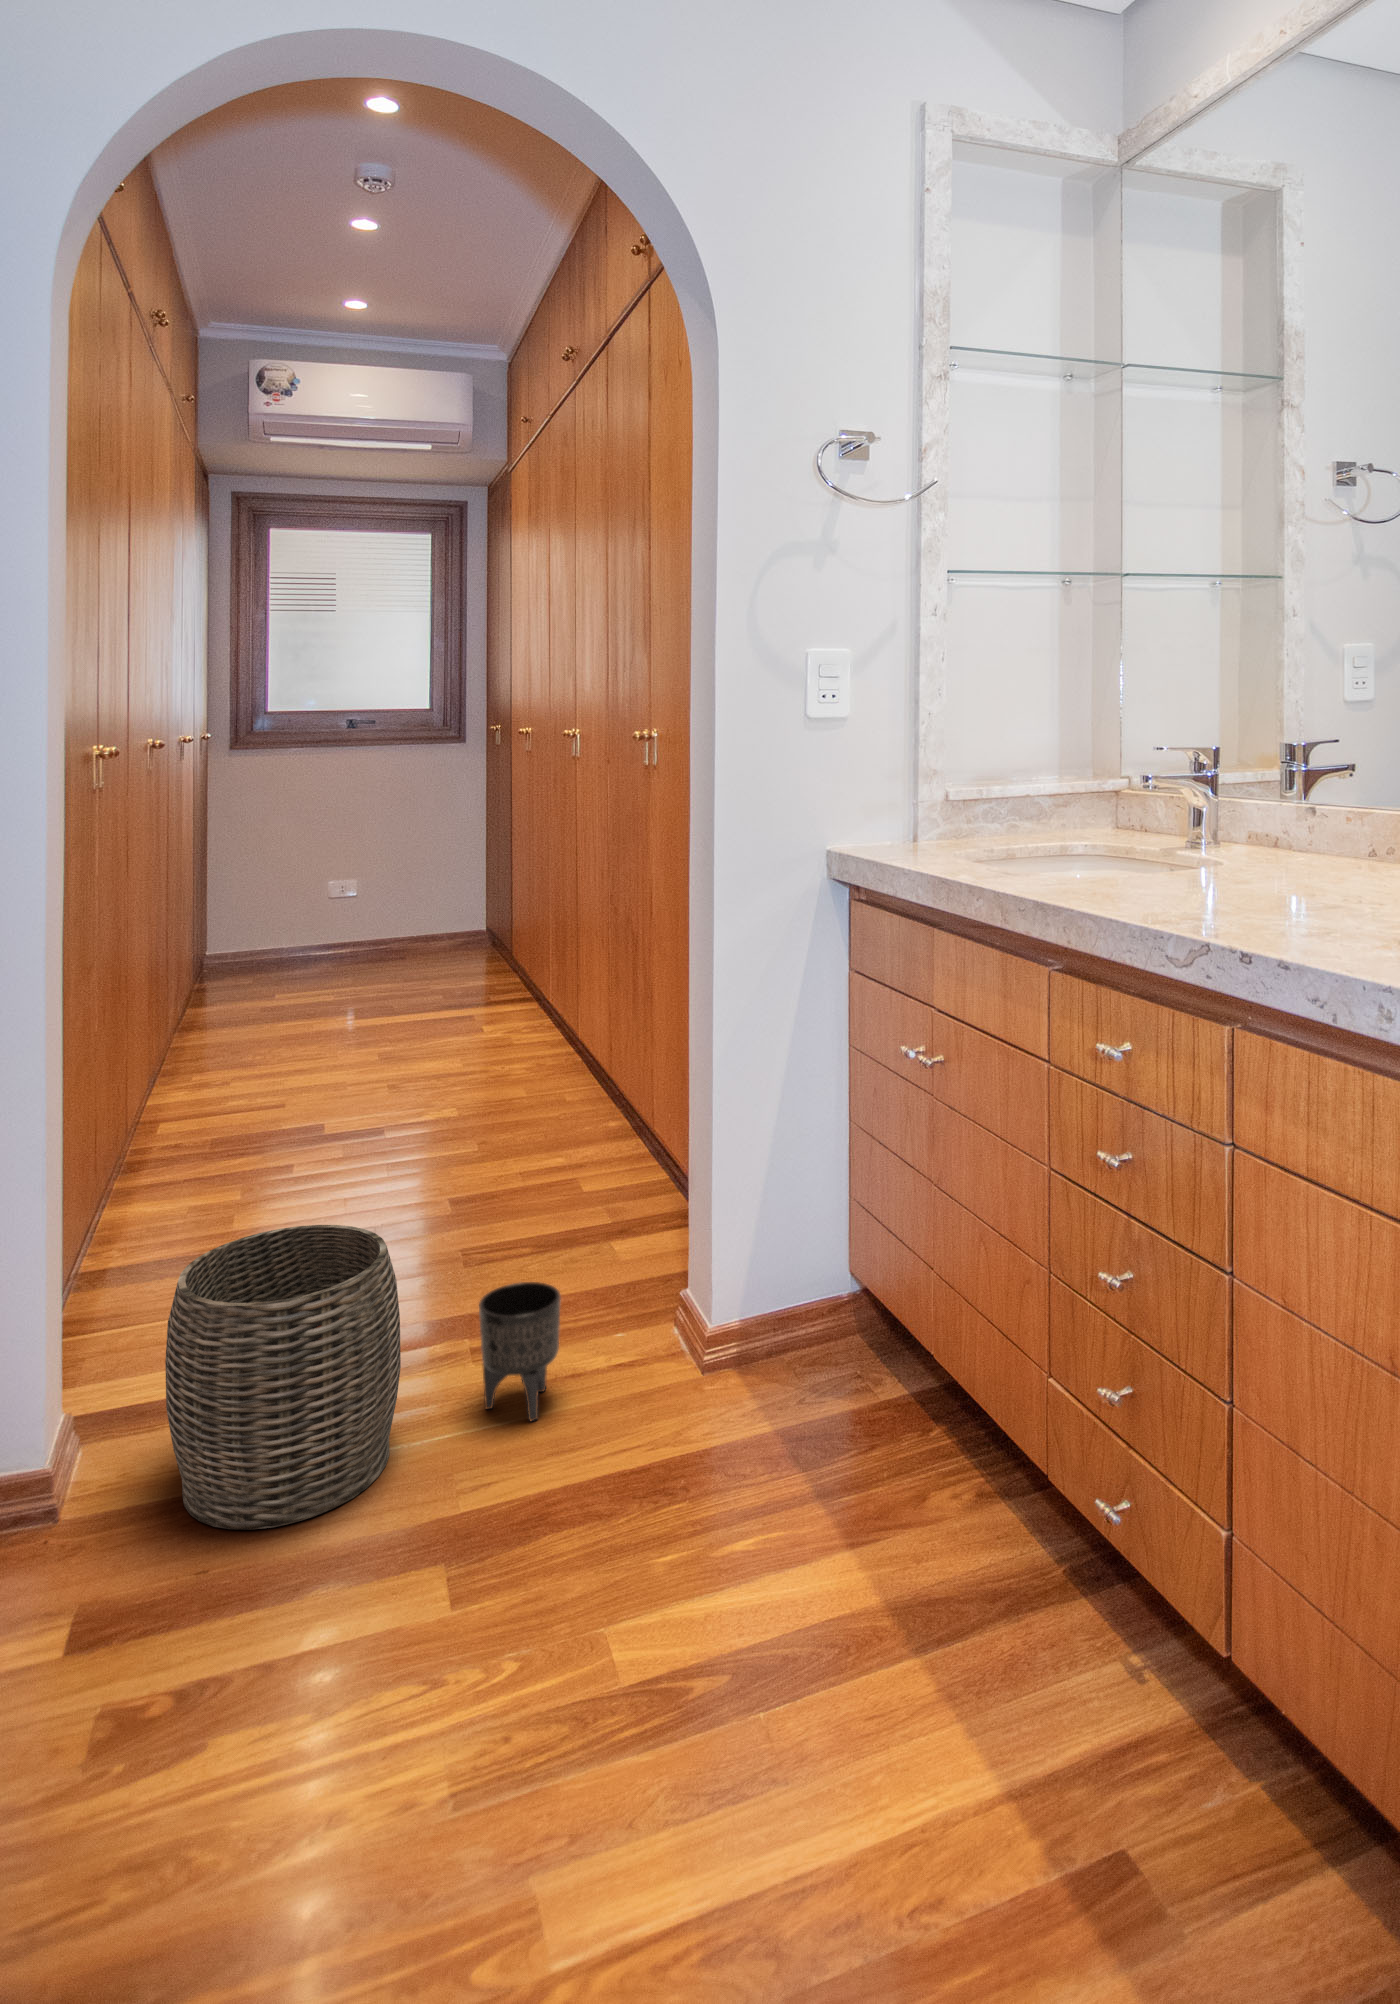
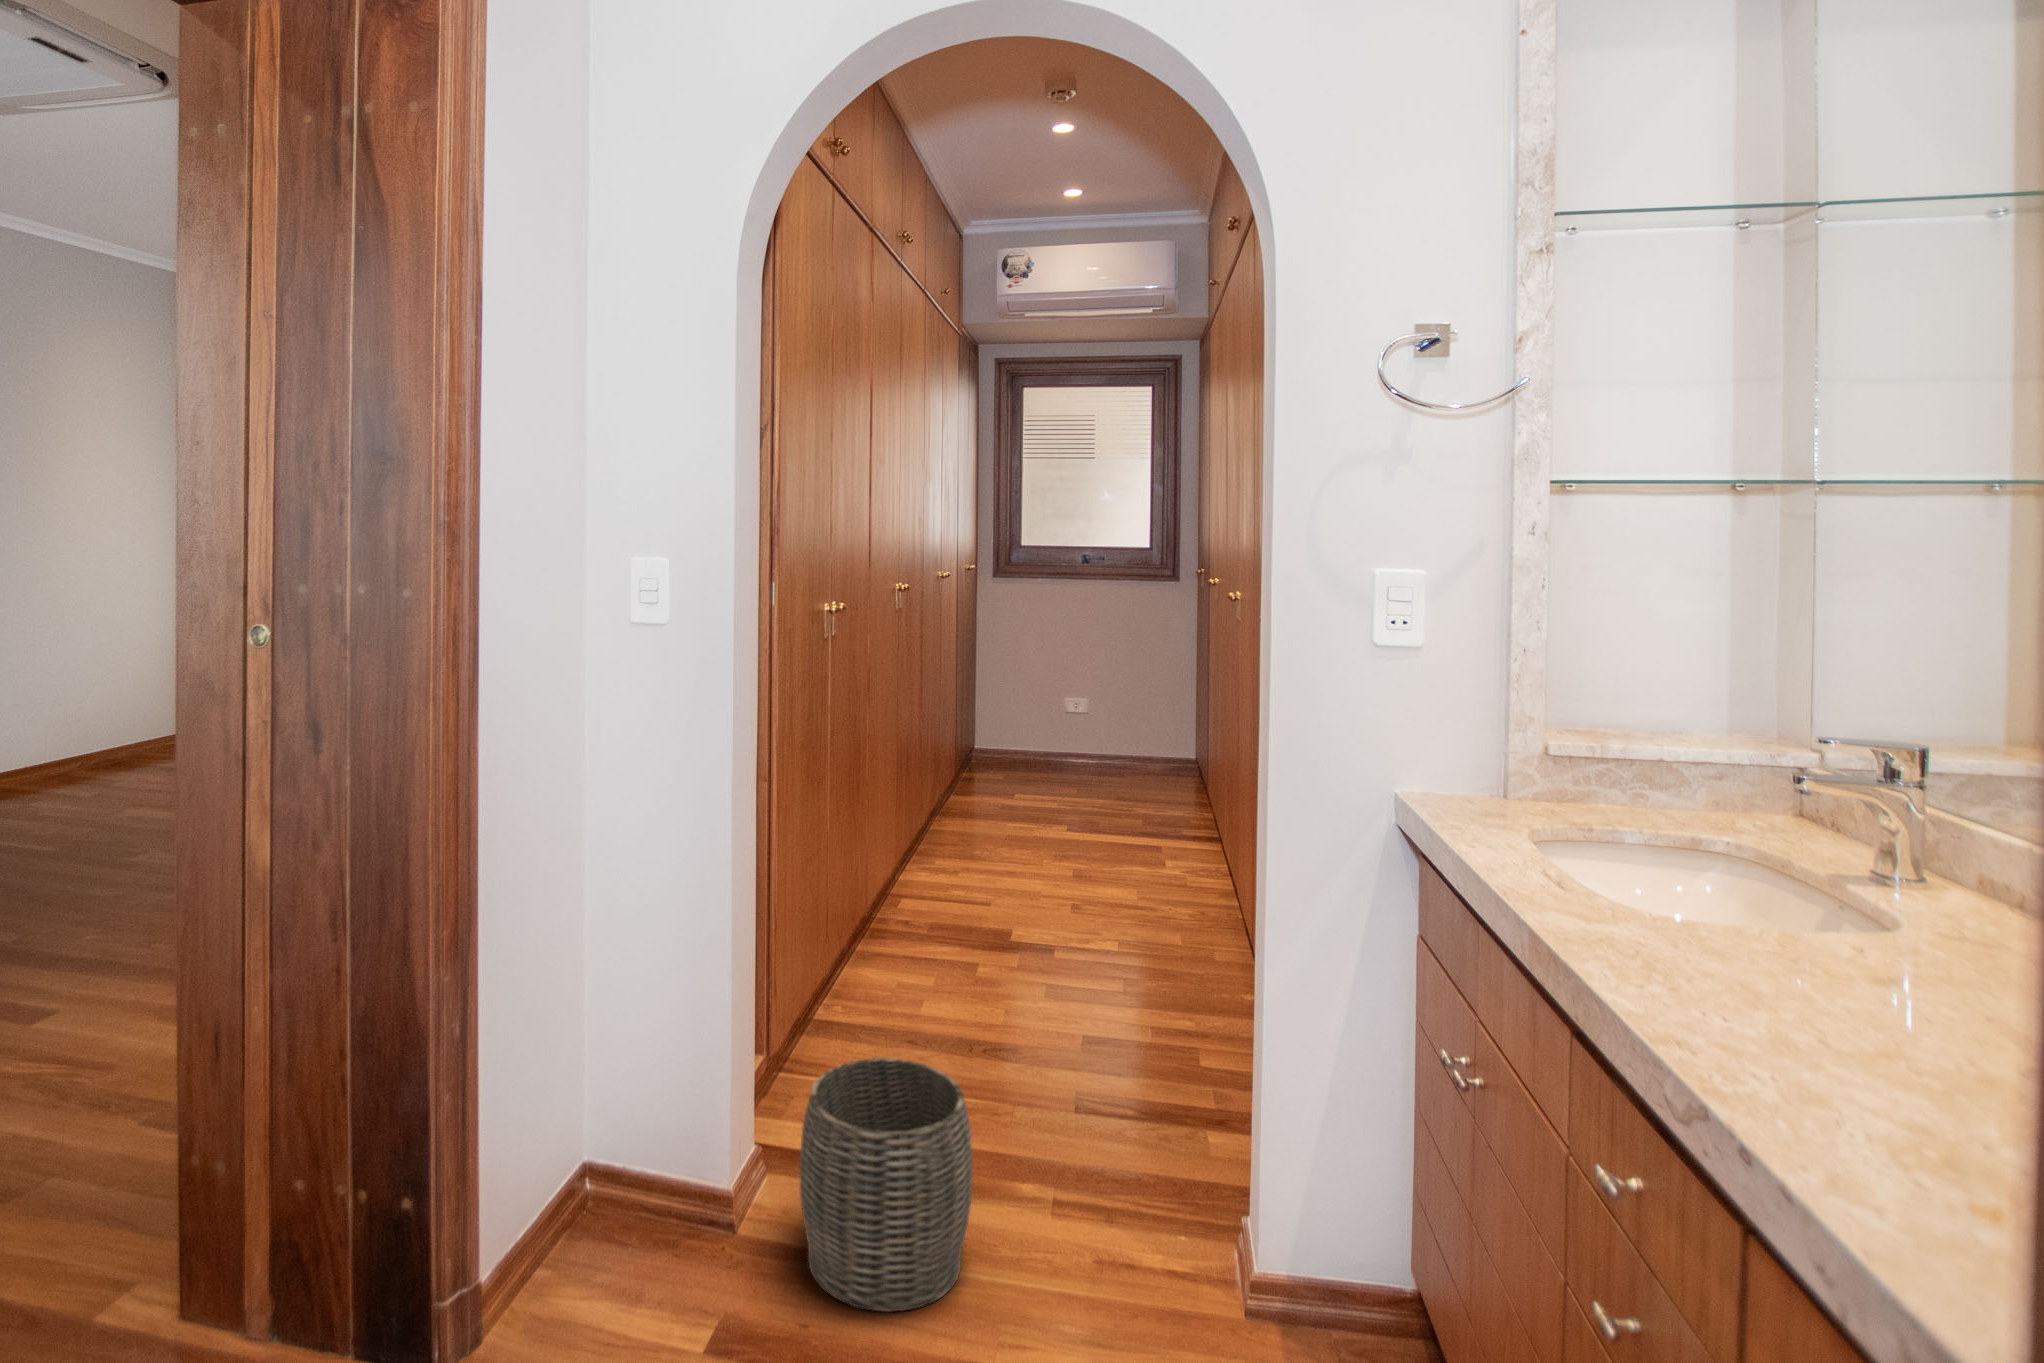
planter: present [479,1282,561,1421] -> none [1040,1161,1112,1295]

